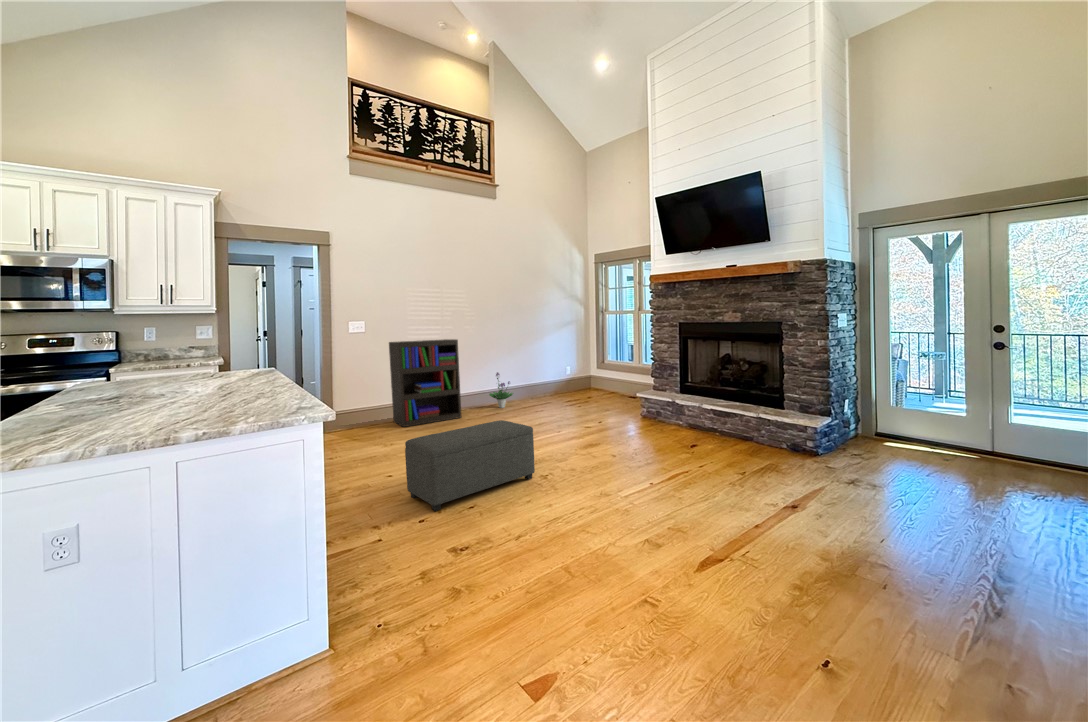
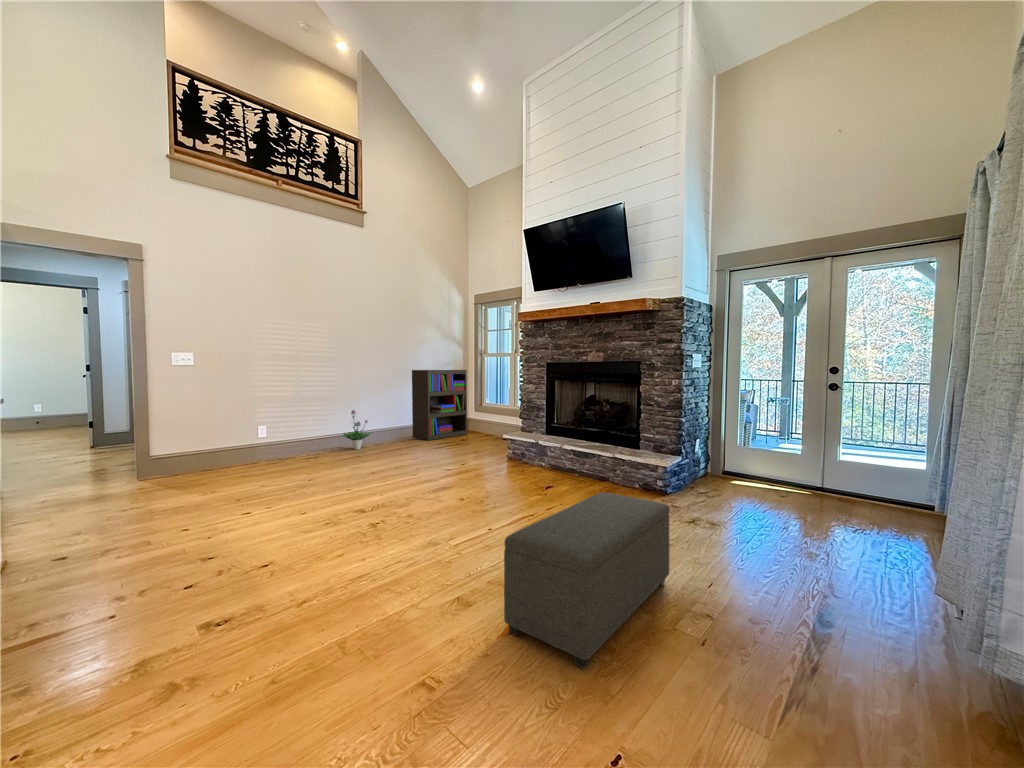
bookshelf: present [389,339,461,427] -> present [412,370,467,440]
ottoman: present [405,420,535,511] -> present [504,492,670,668]

